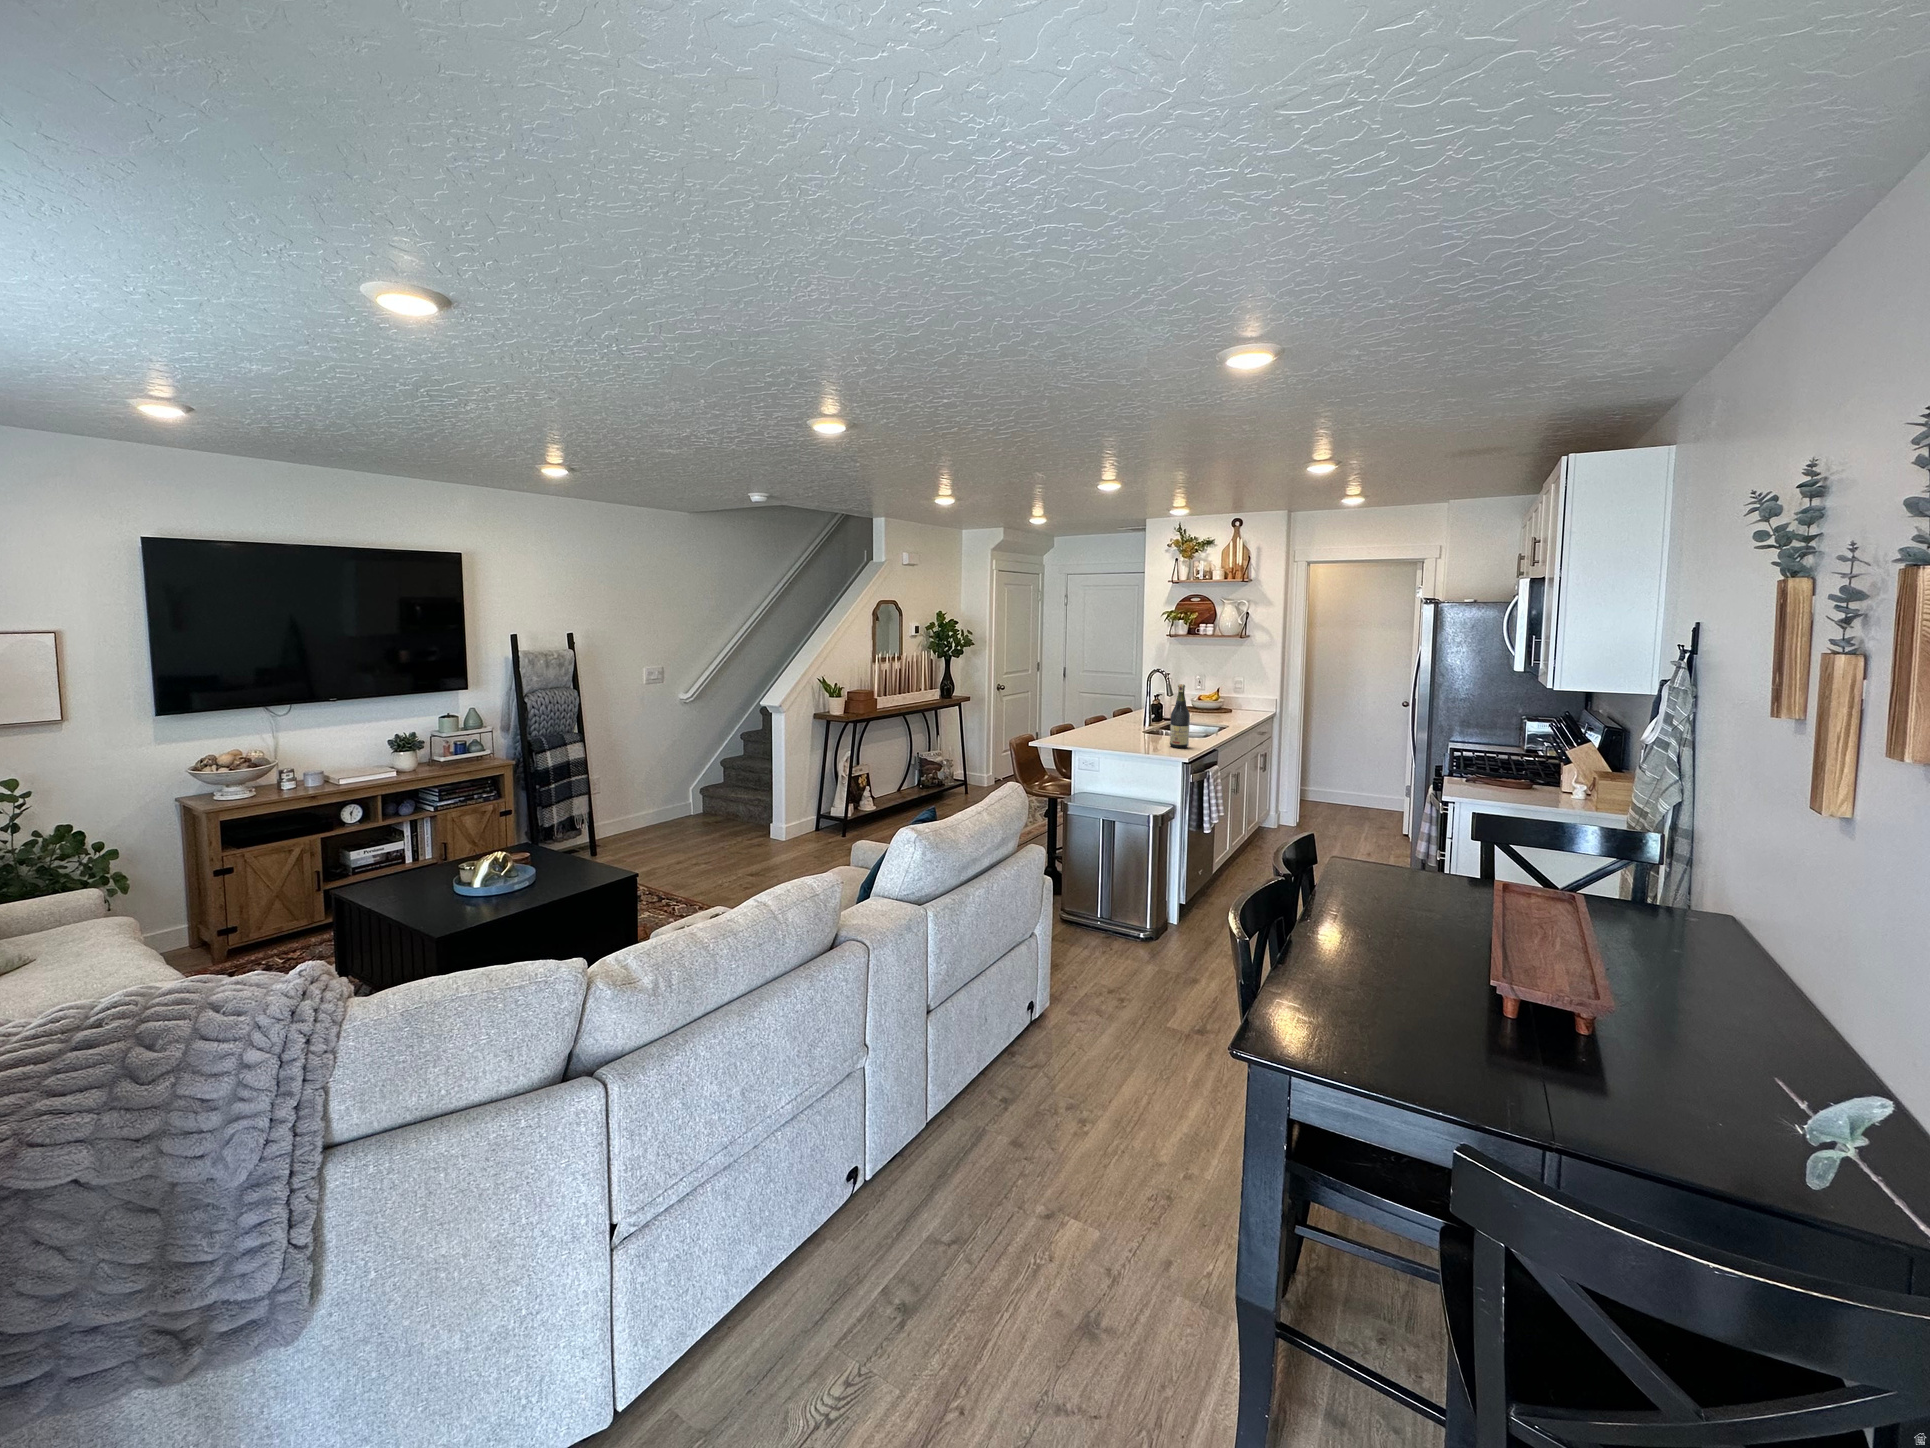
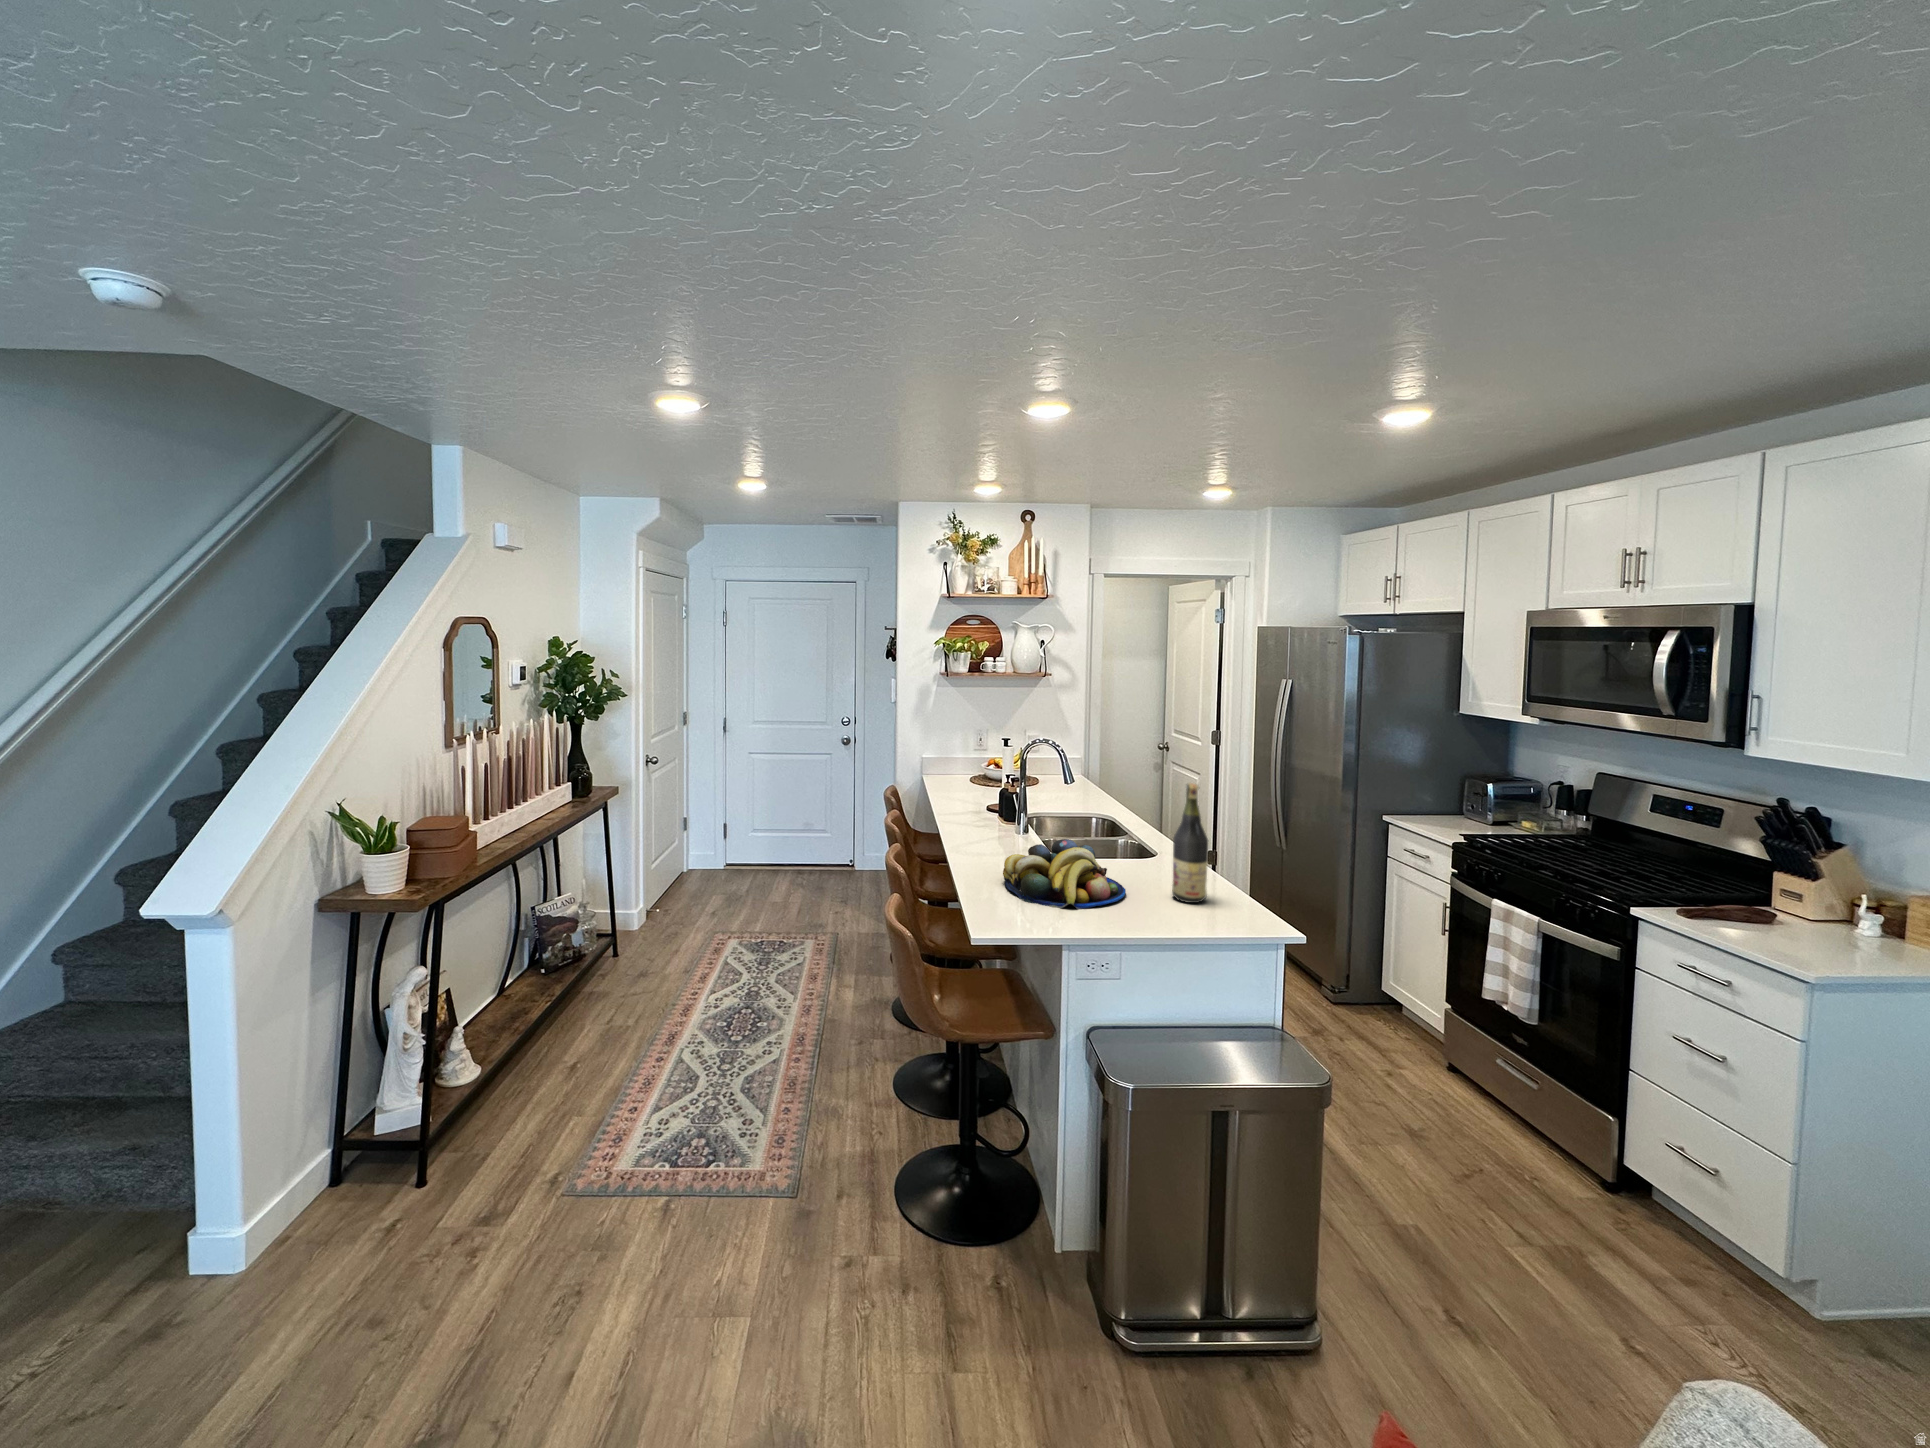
fruit bowl: none [1087,714,1151,742] -> present [1003,839,1126,909]

